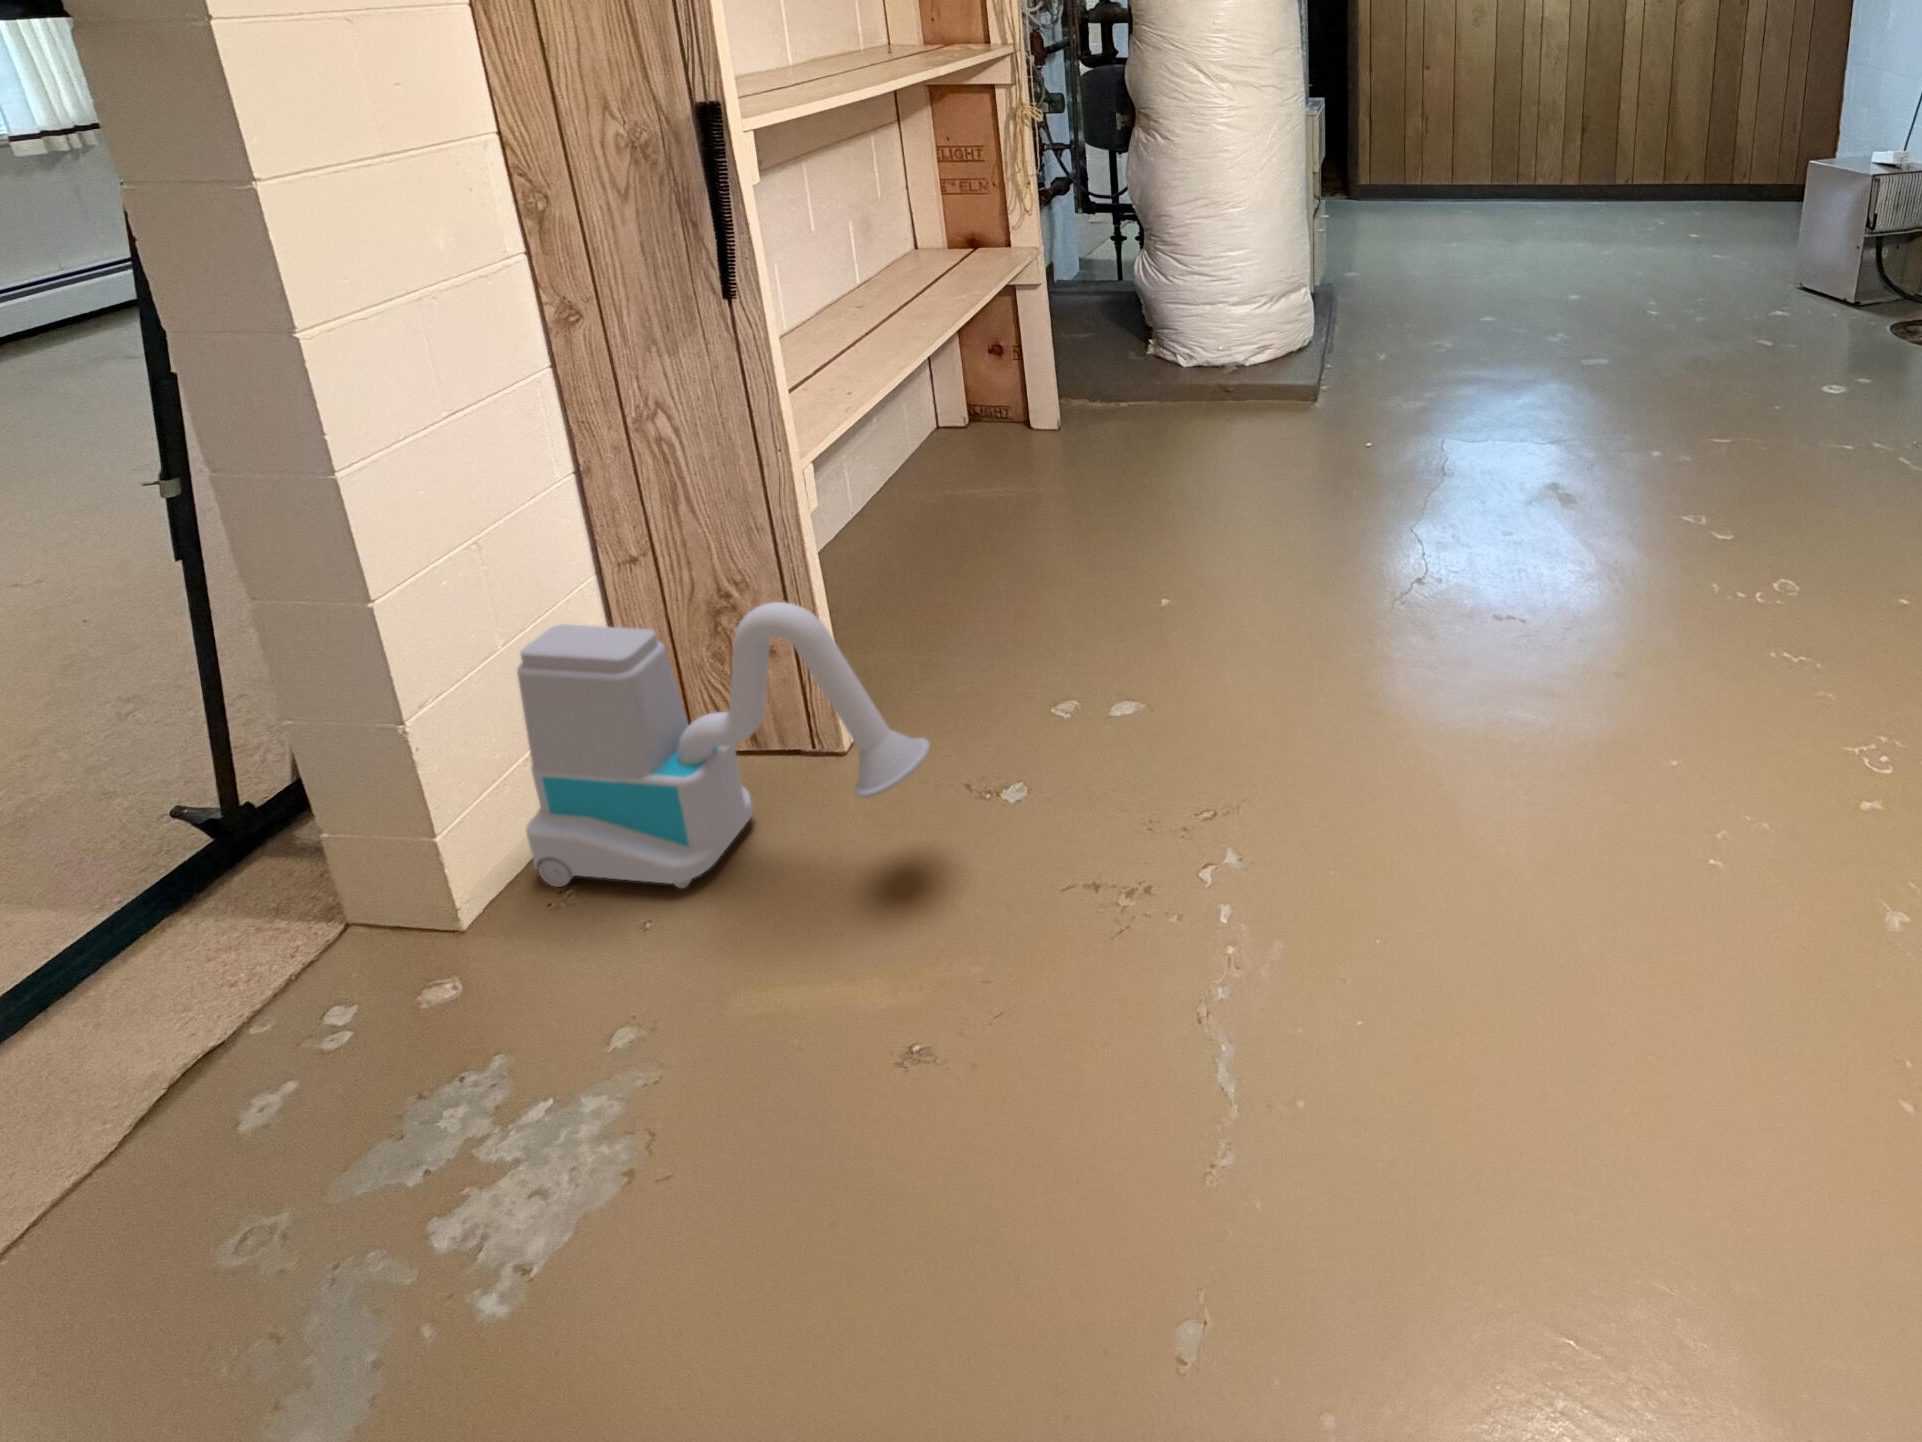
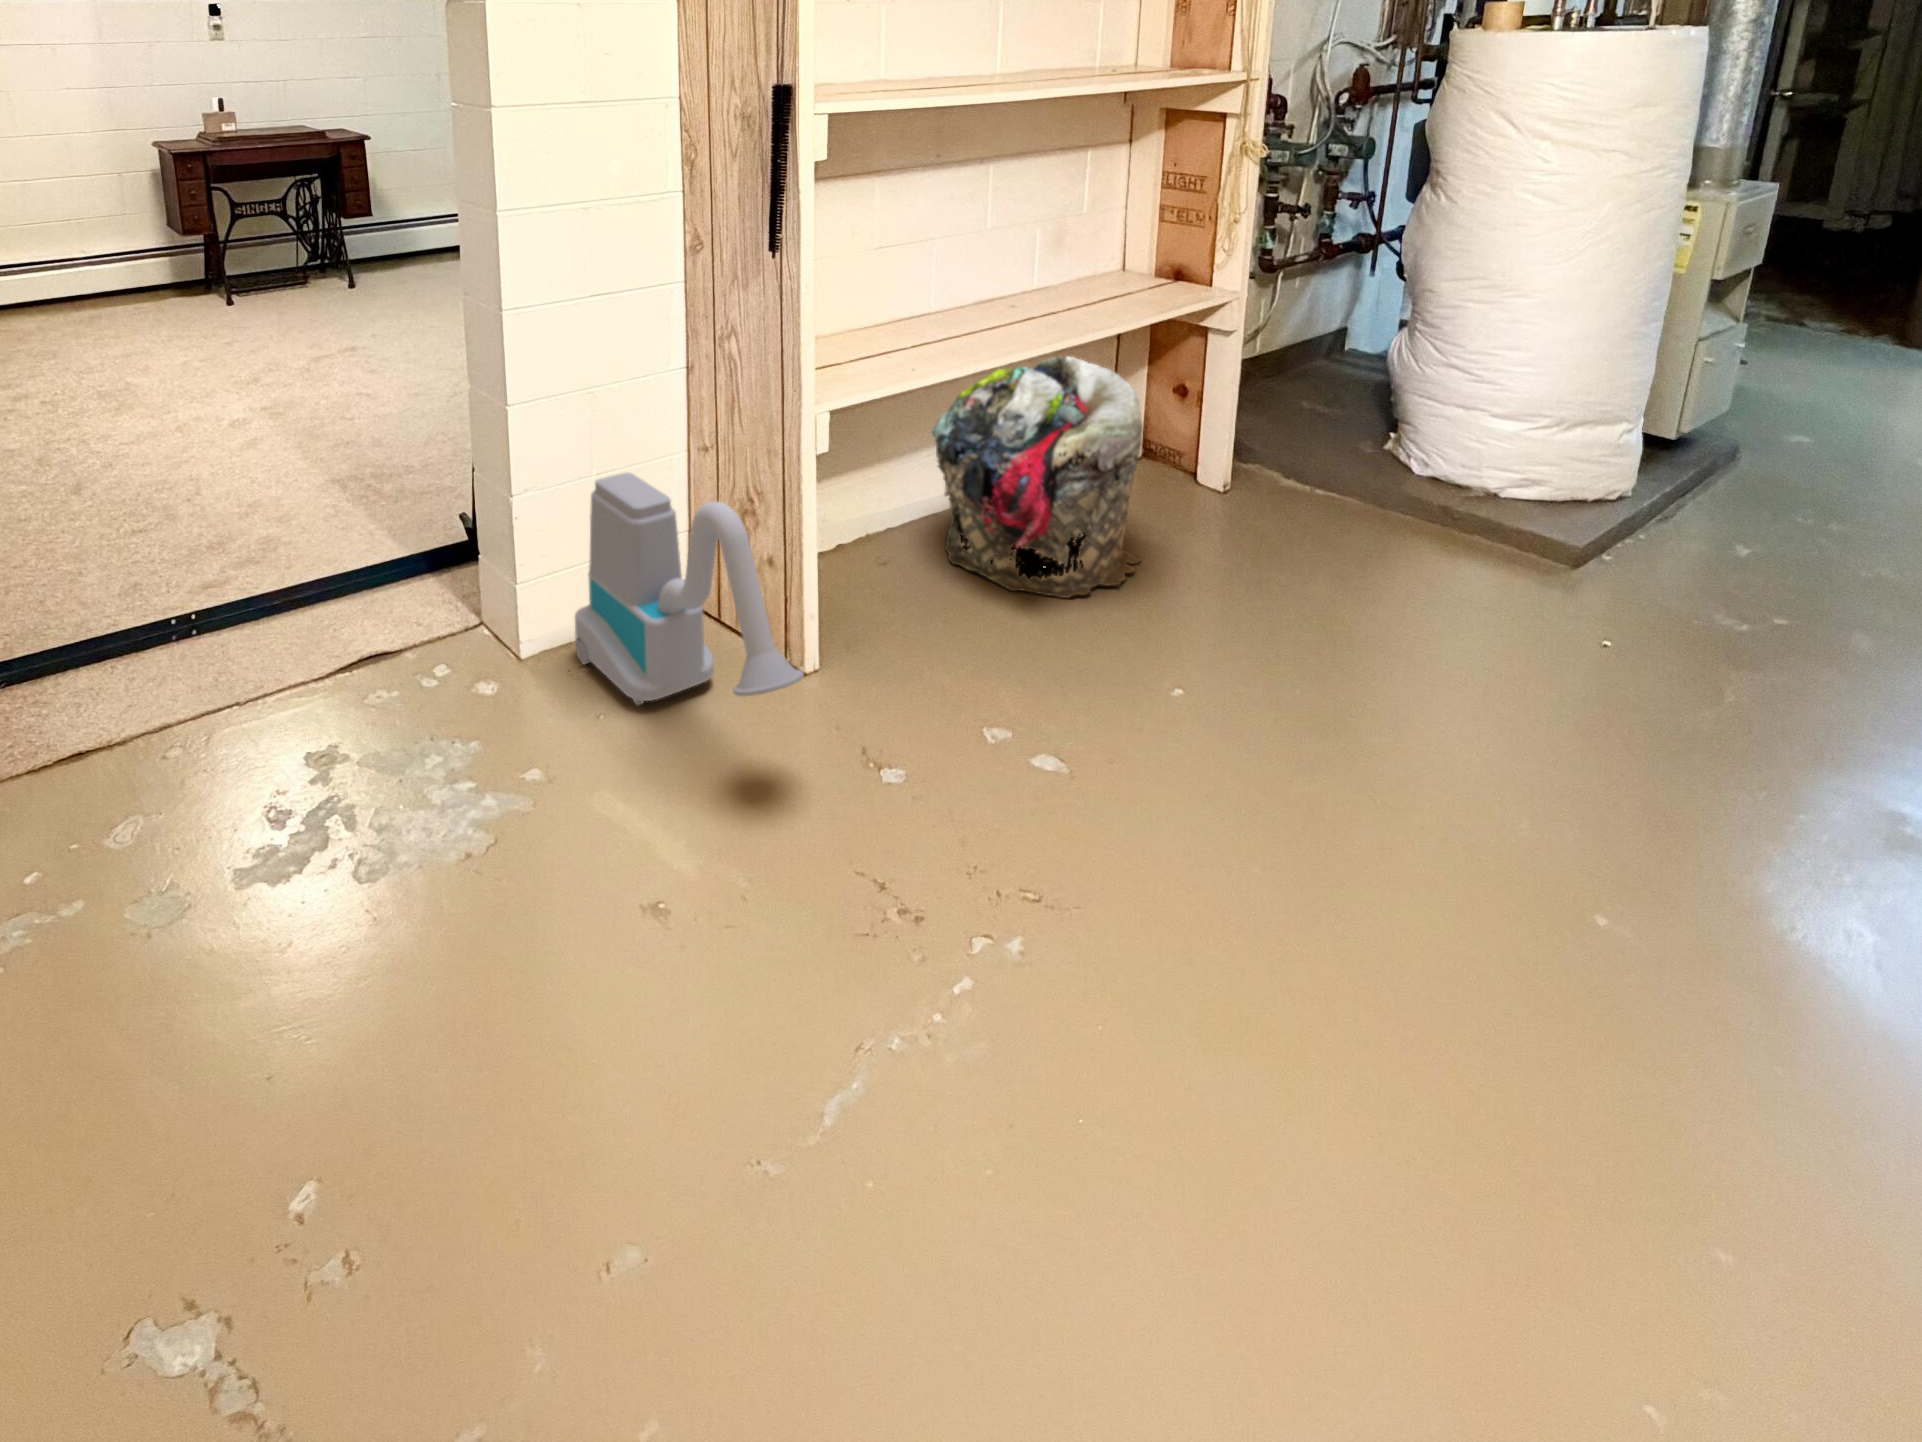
laundry basket: none [820,341,1050,584] -> present [932,356,1143,598]

